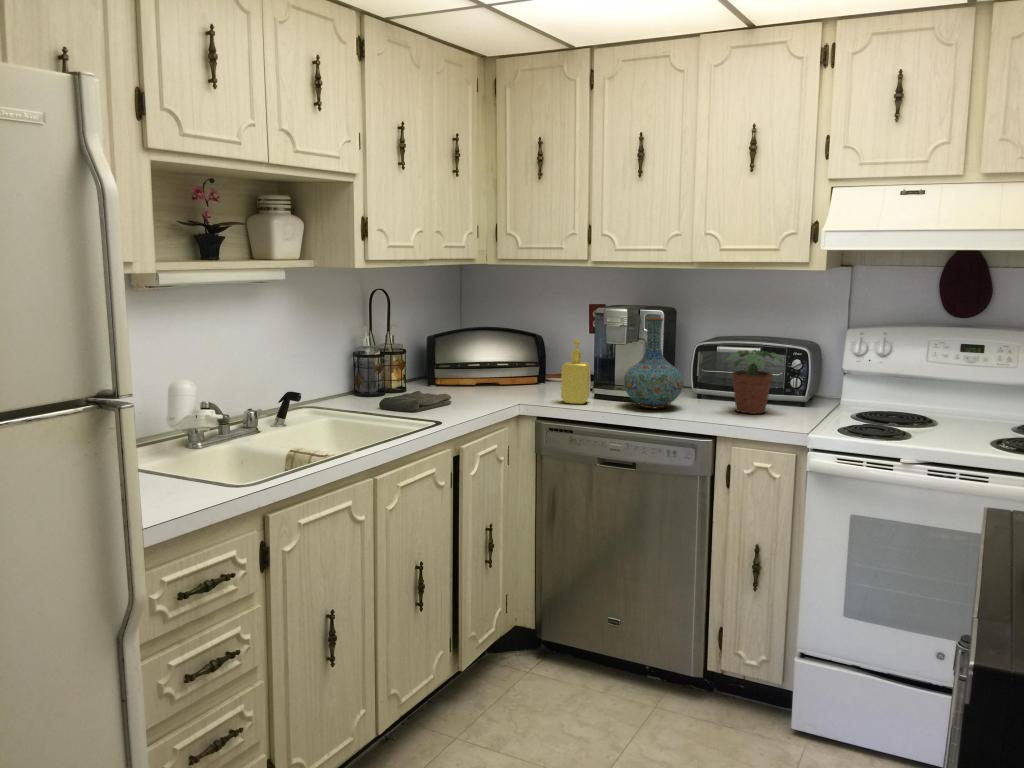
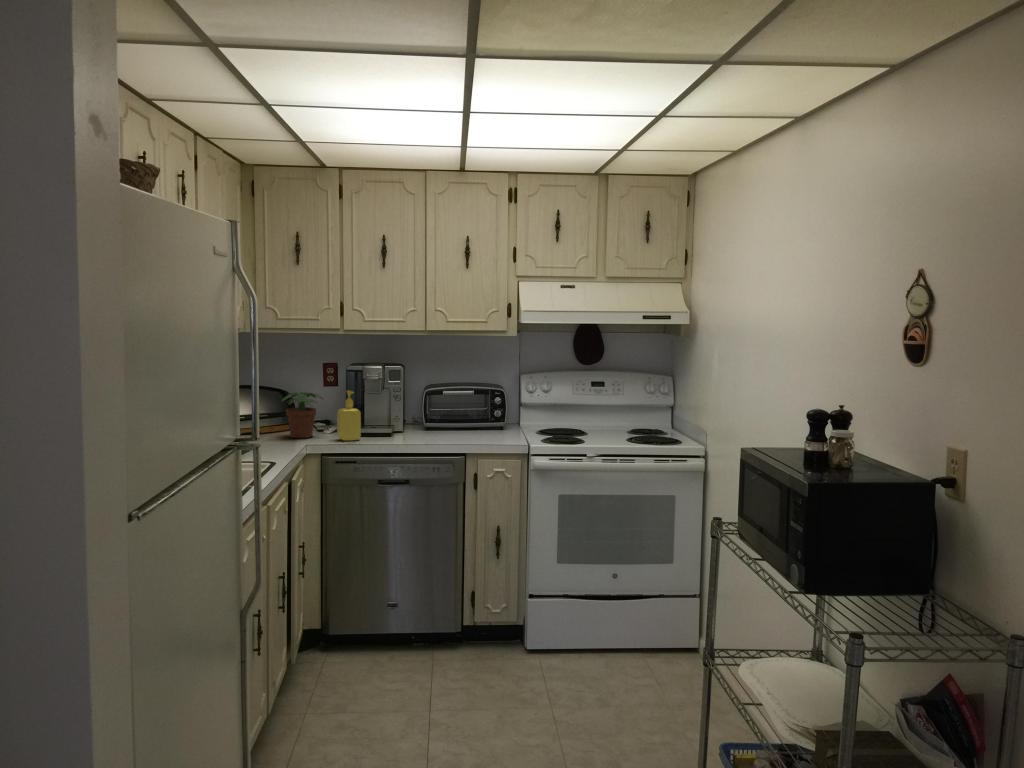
vase: present [624,318,683,409] -> none [387,372,430,439]
potted plant: present [726,350,784,414] -> present [282,392,323,438]

